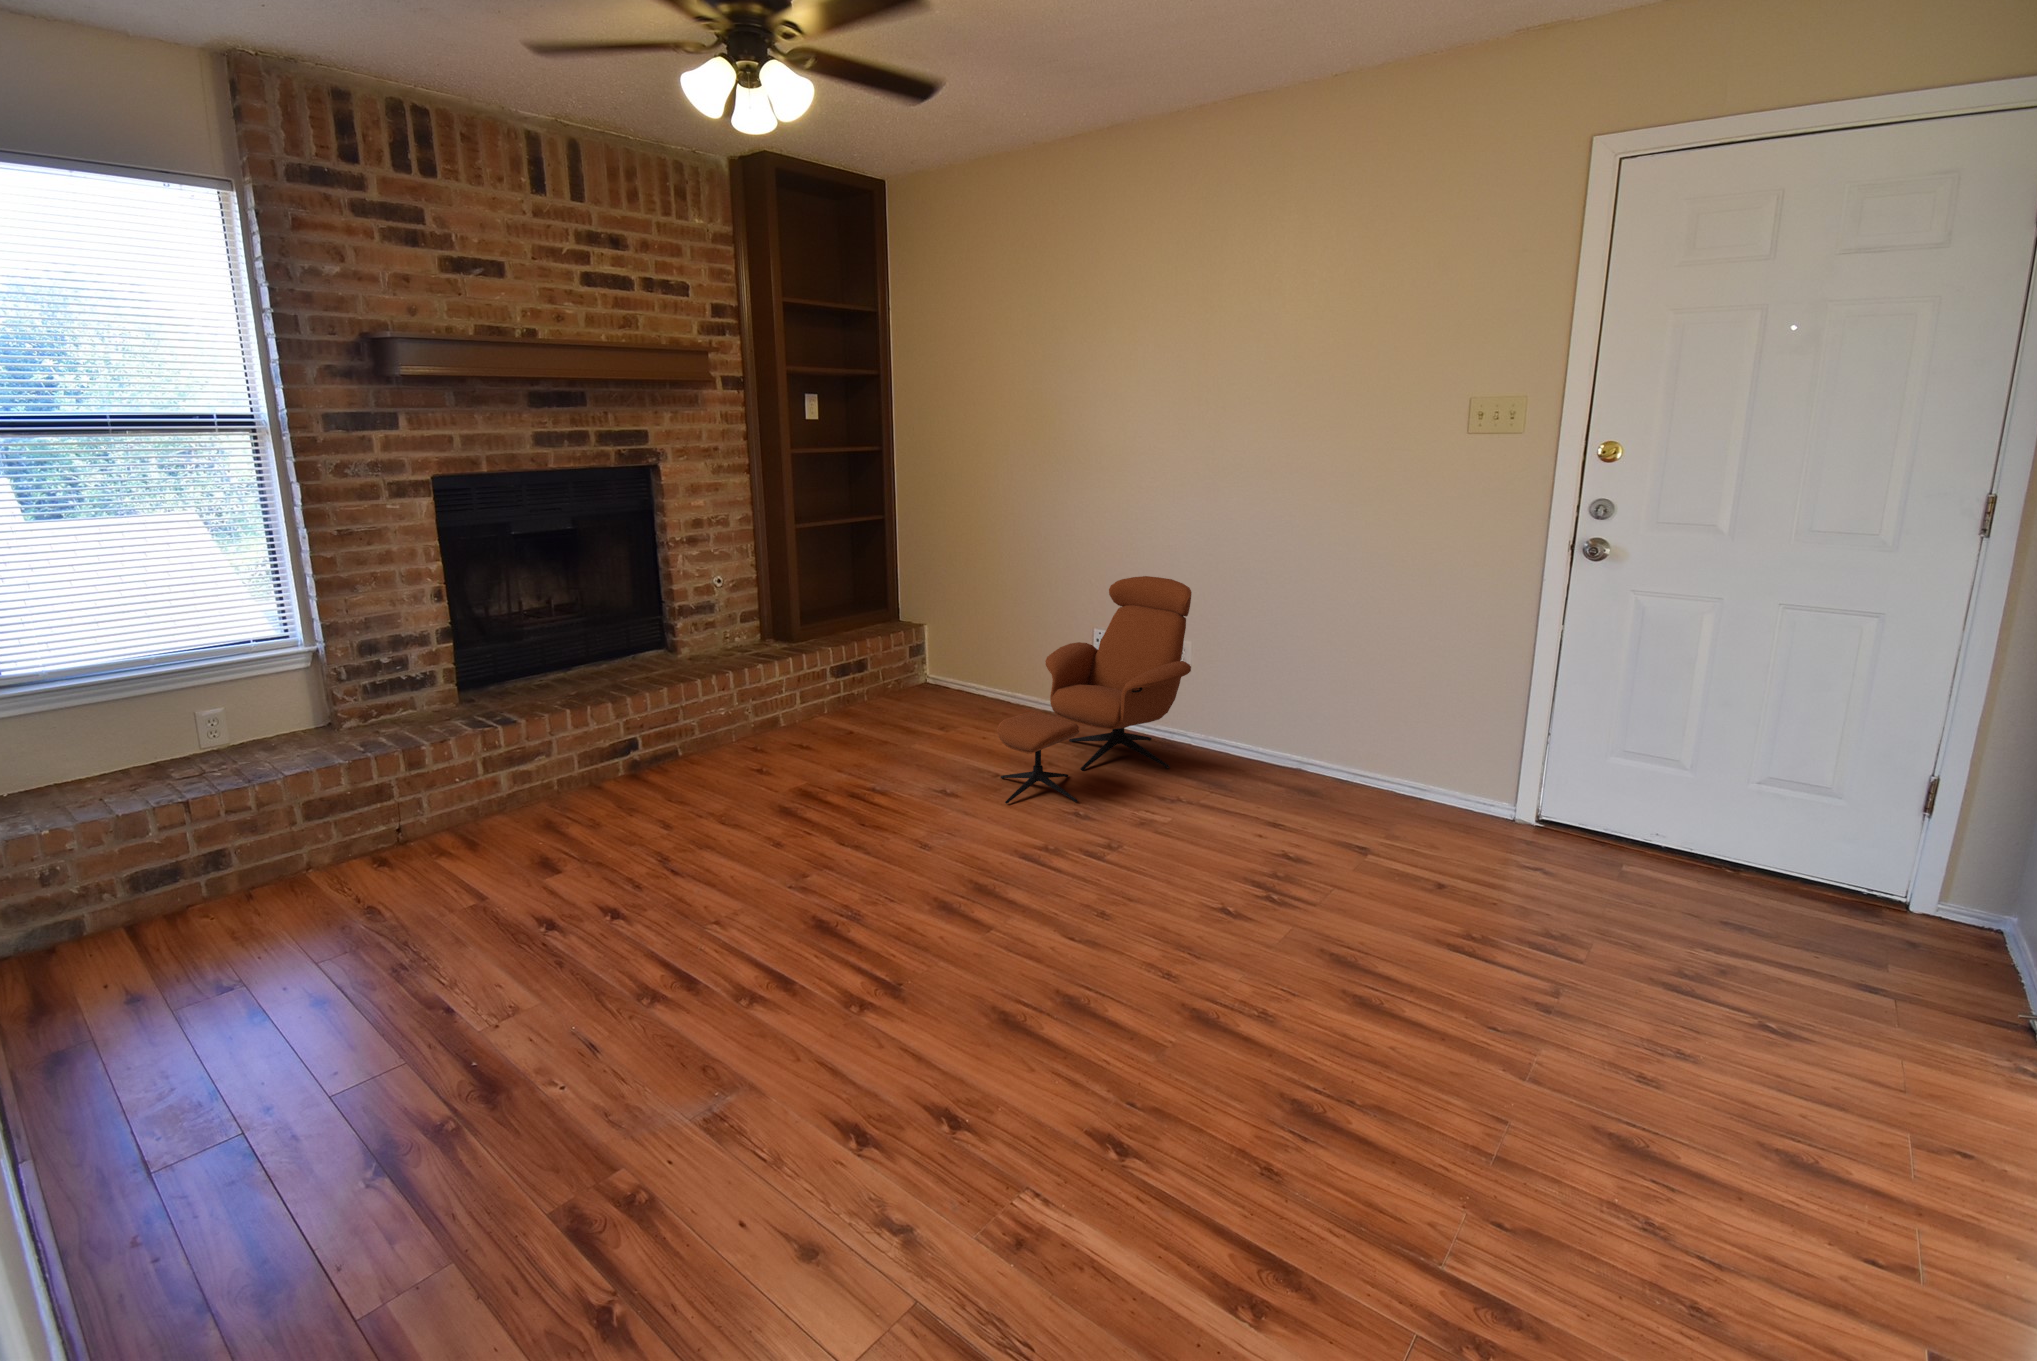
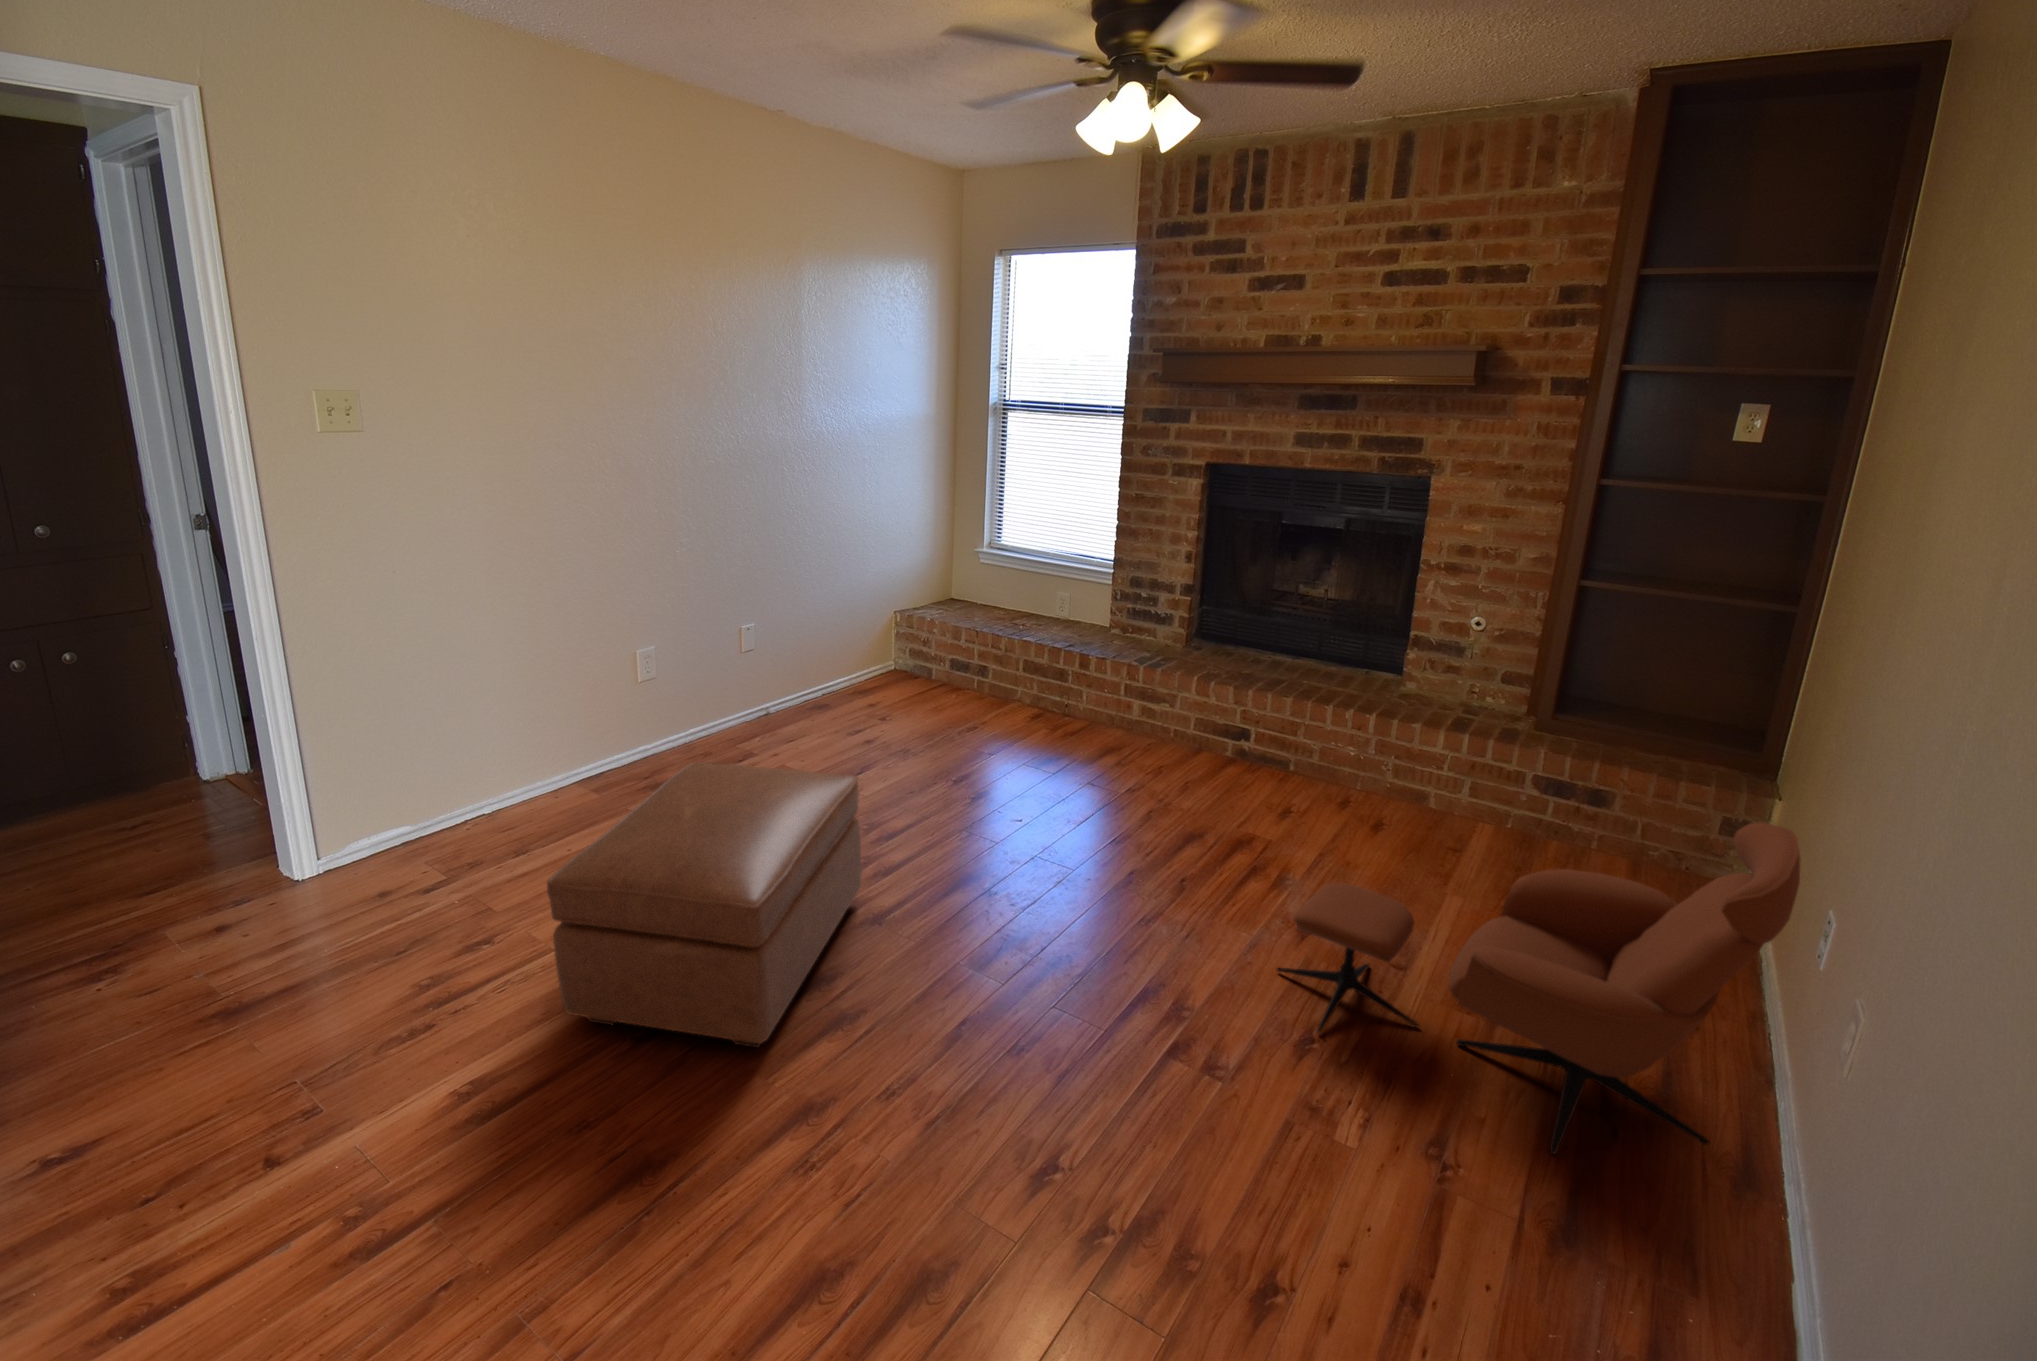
ottoman: none [718,835,1154,1205] -> present [547,762,862,1048]

